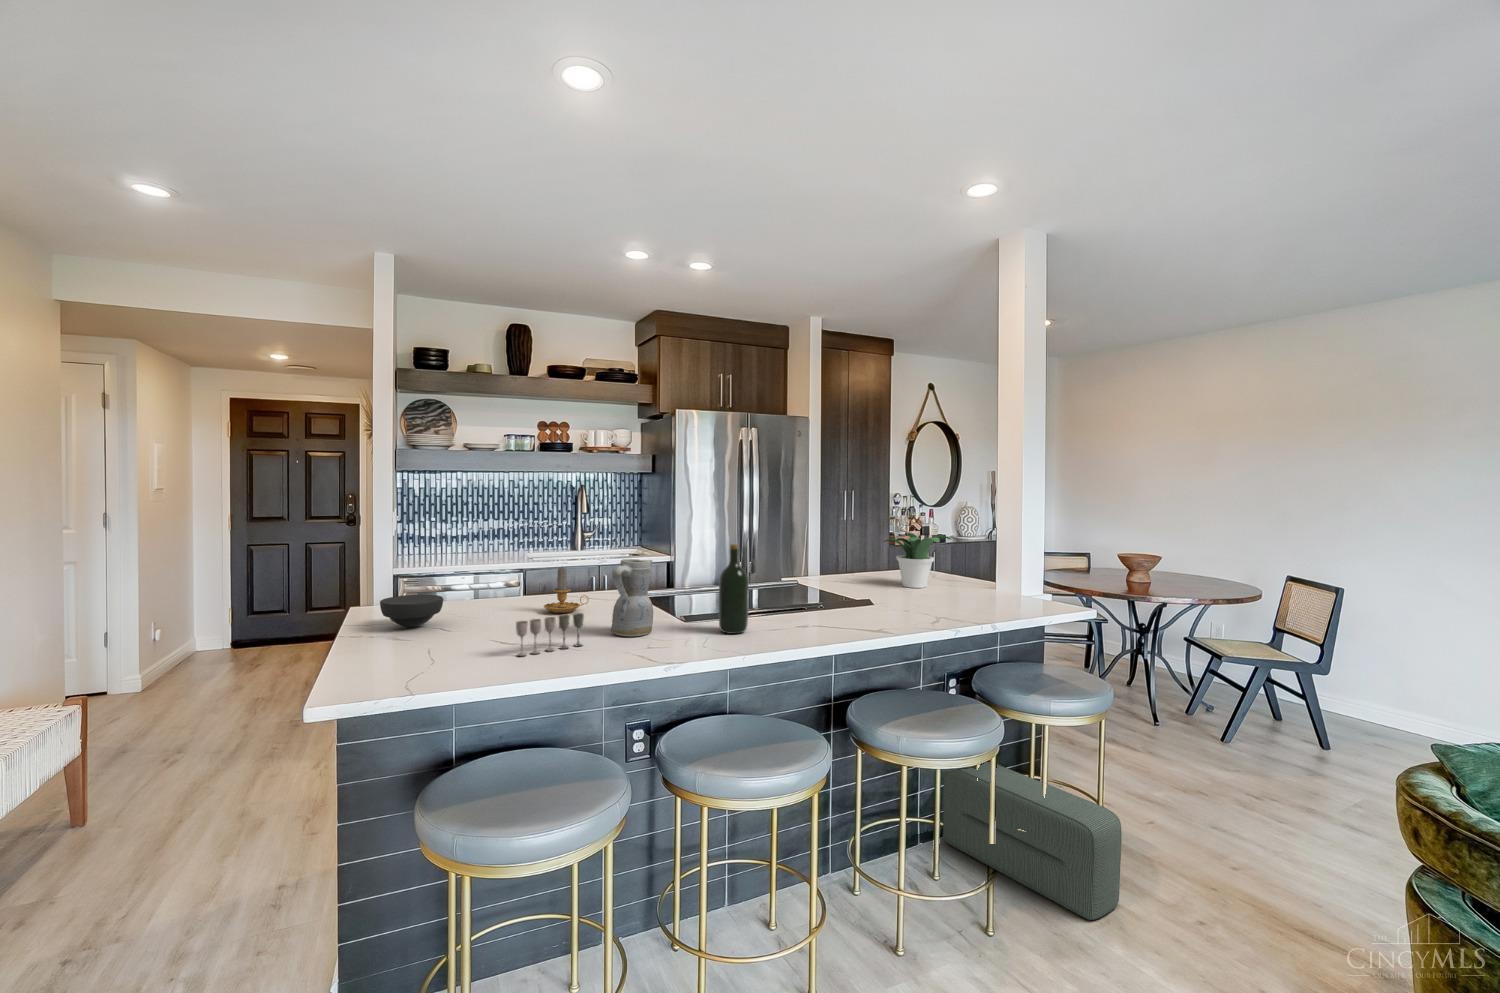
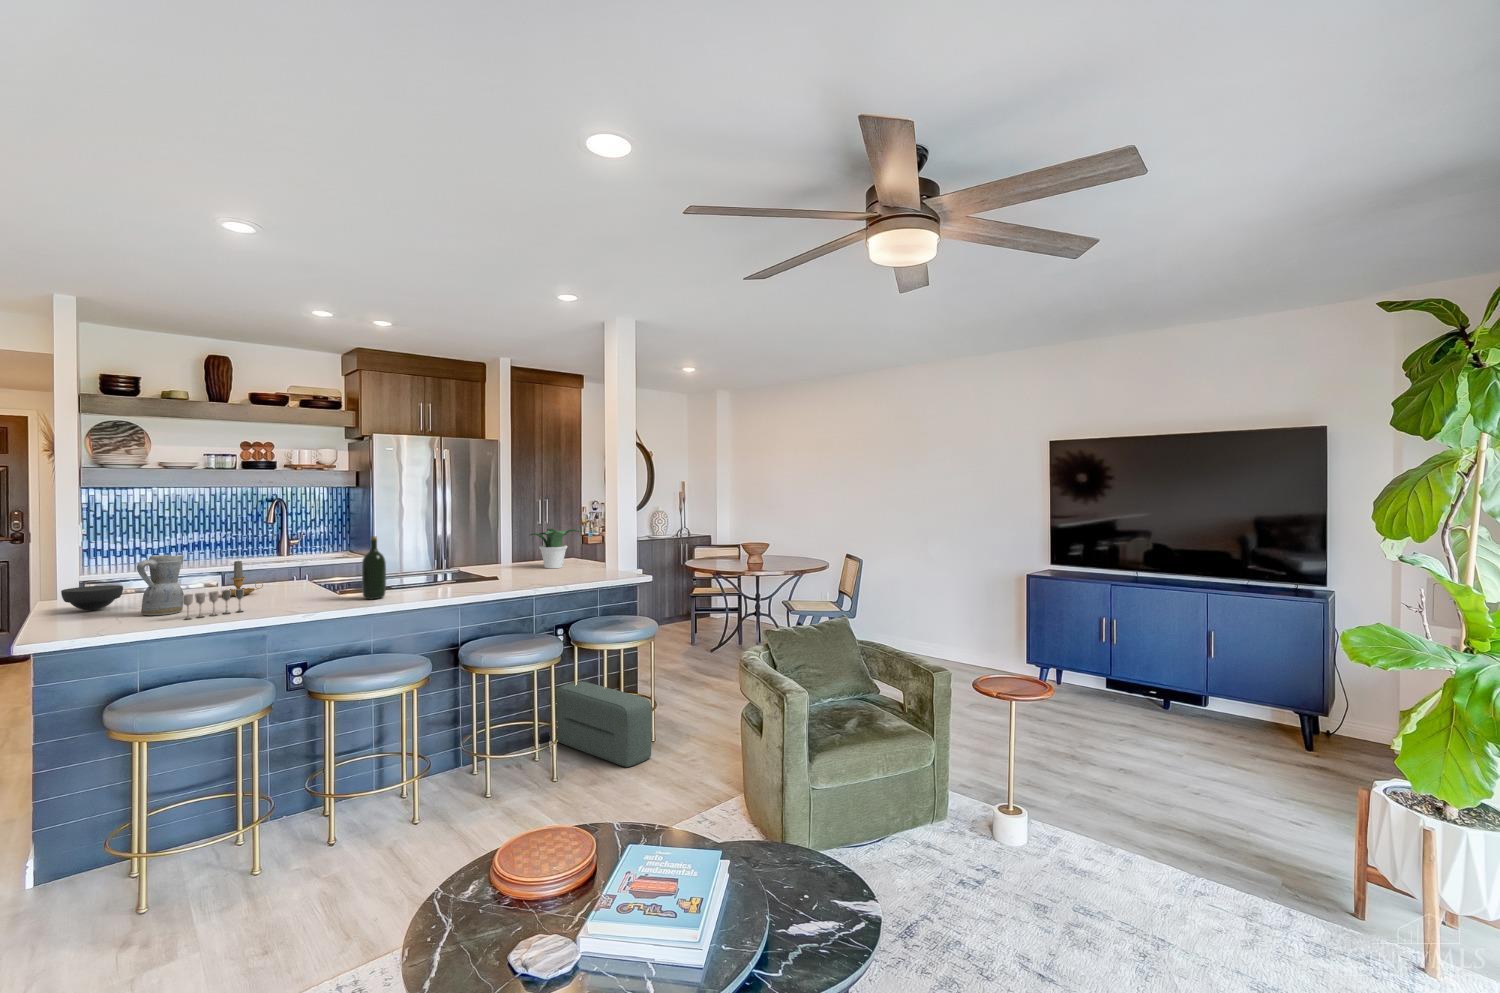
ceramic pitcher: present [611,559,653,636] -> present [137,555,184,615]

